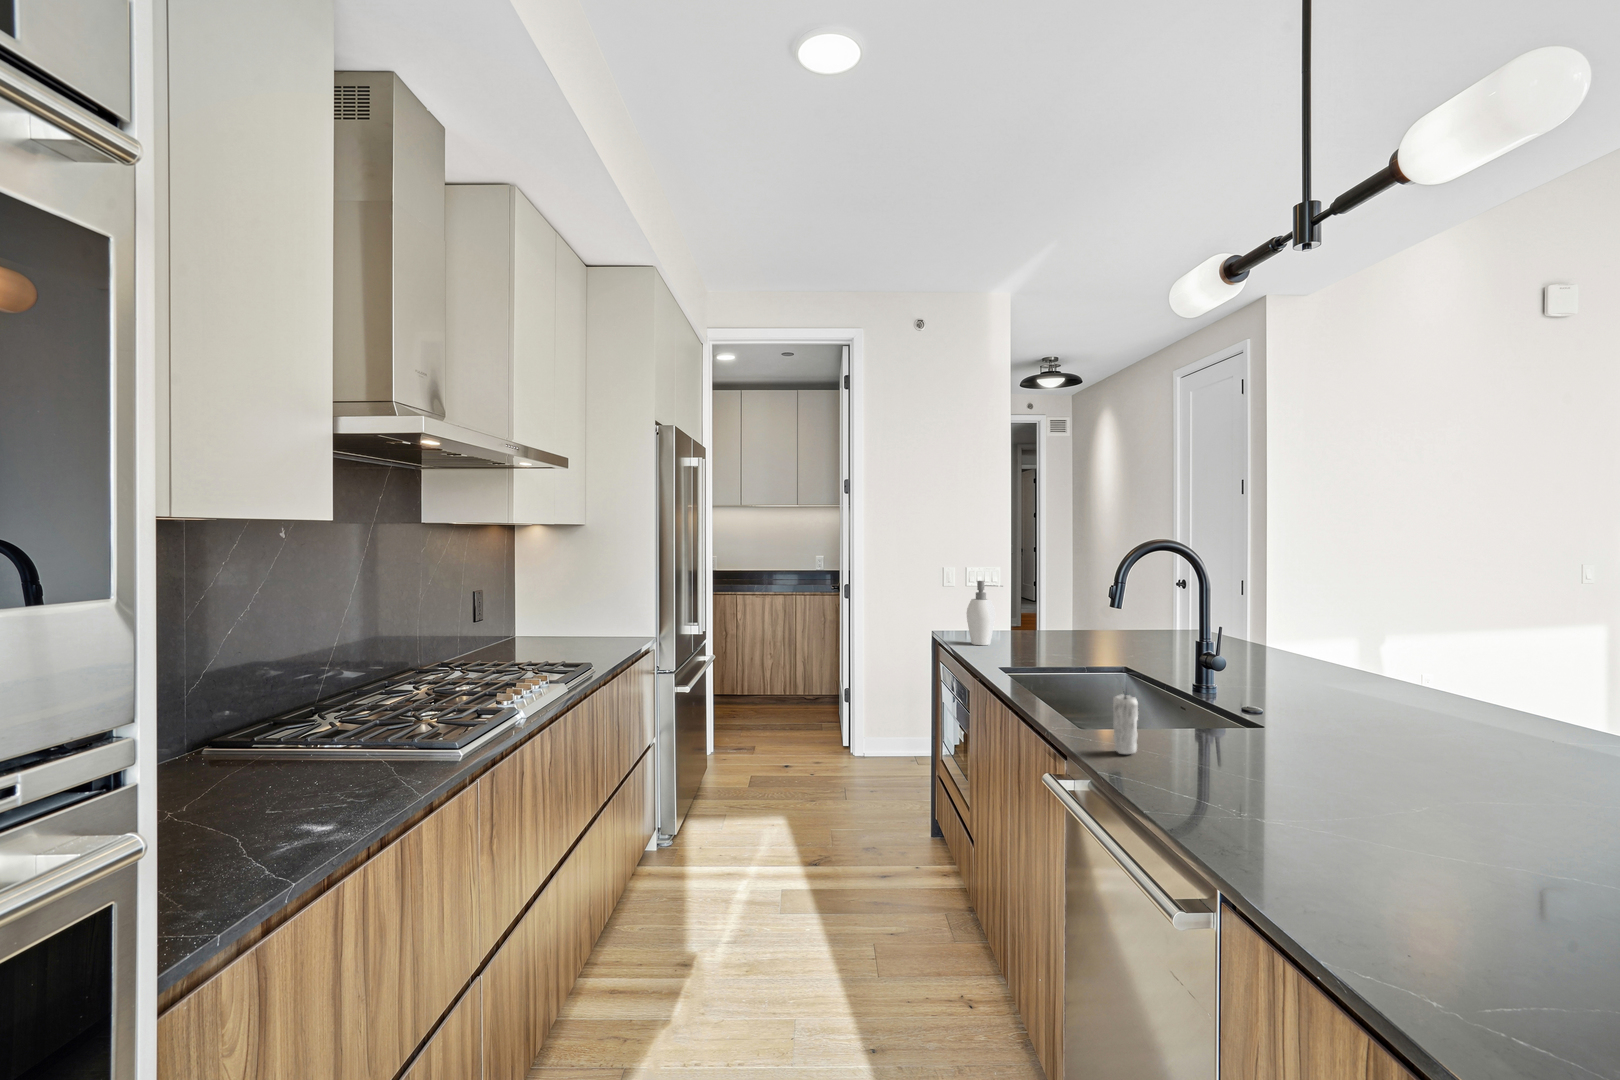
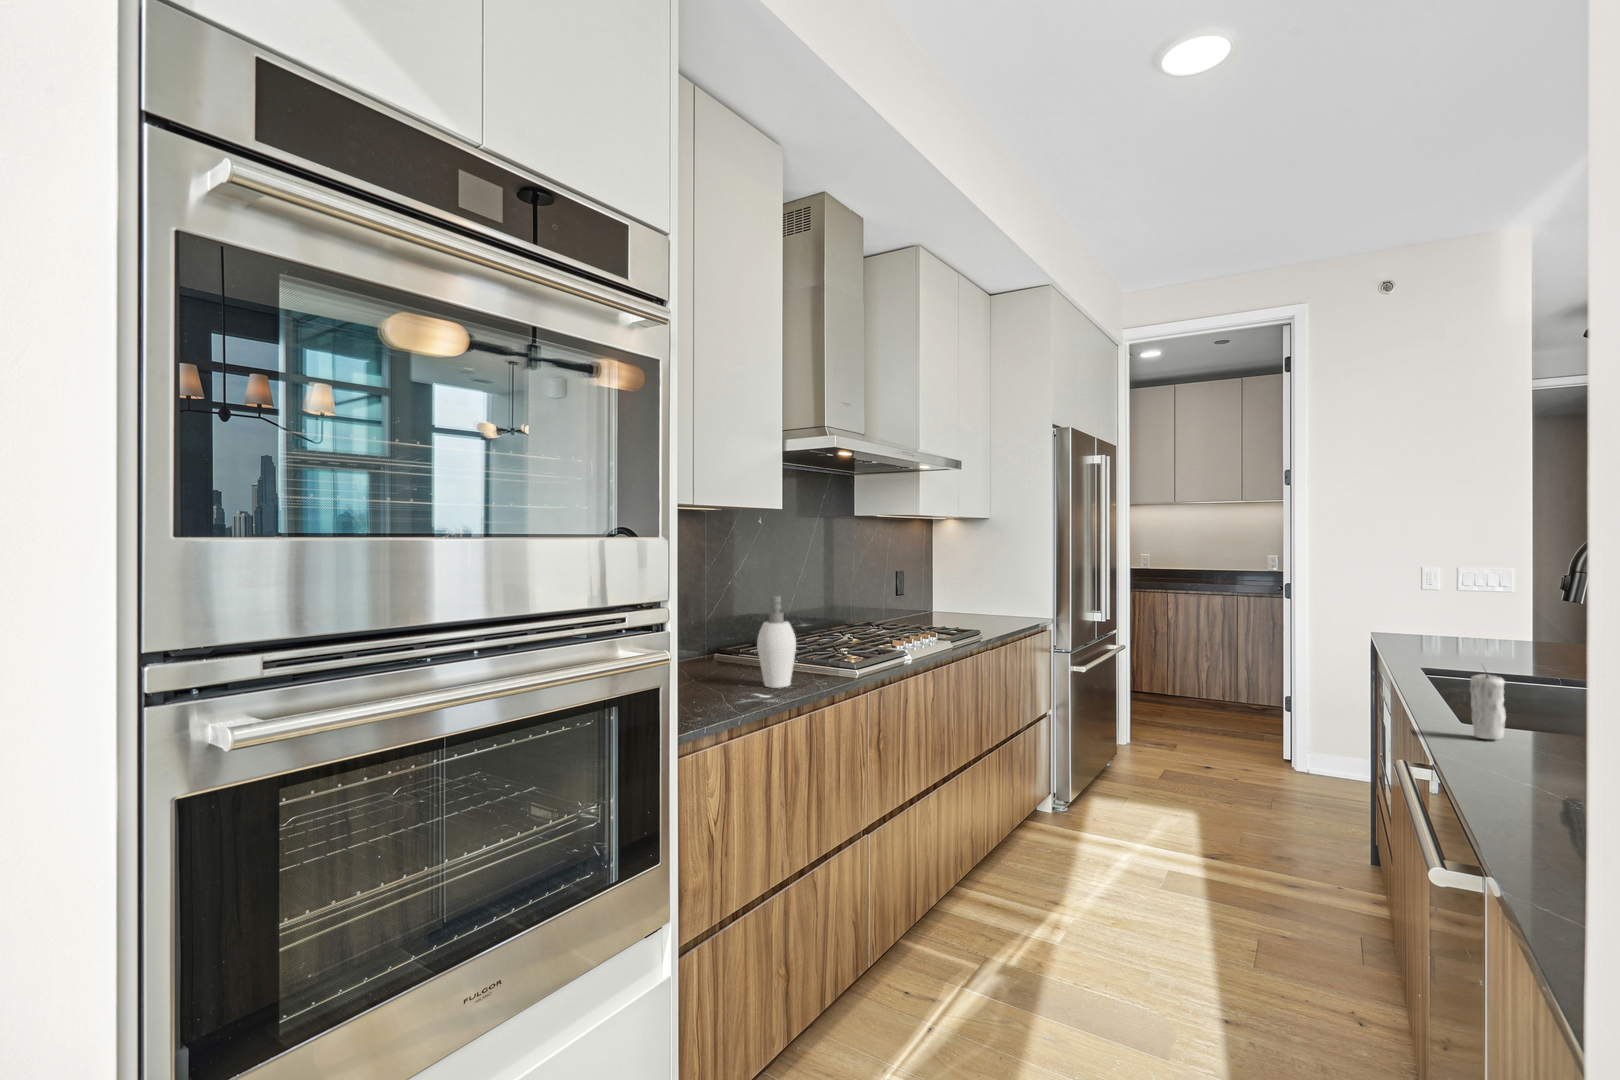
soap dispenser: present [967,581,1003,645] -> present [757,596,796,688]

